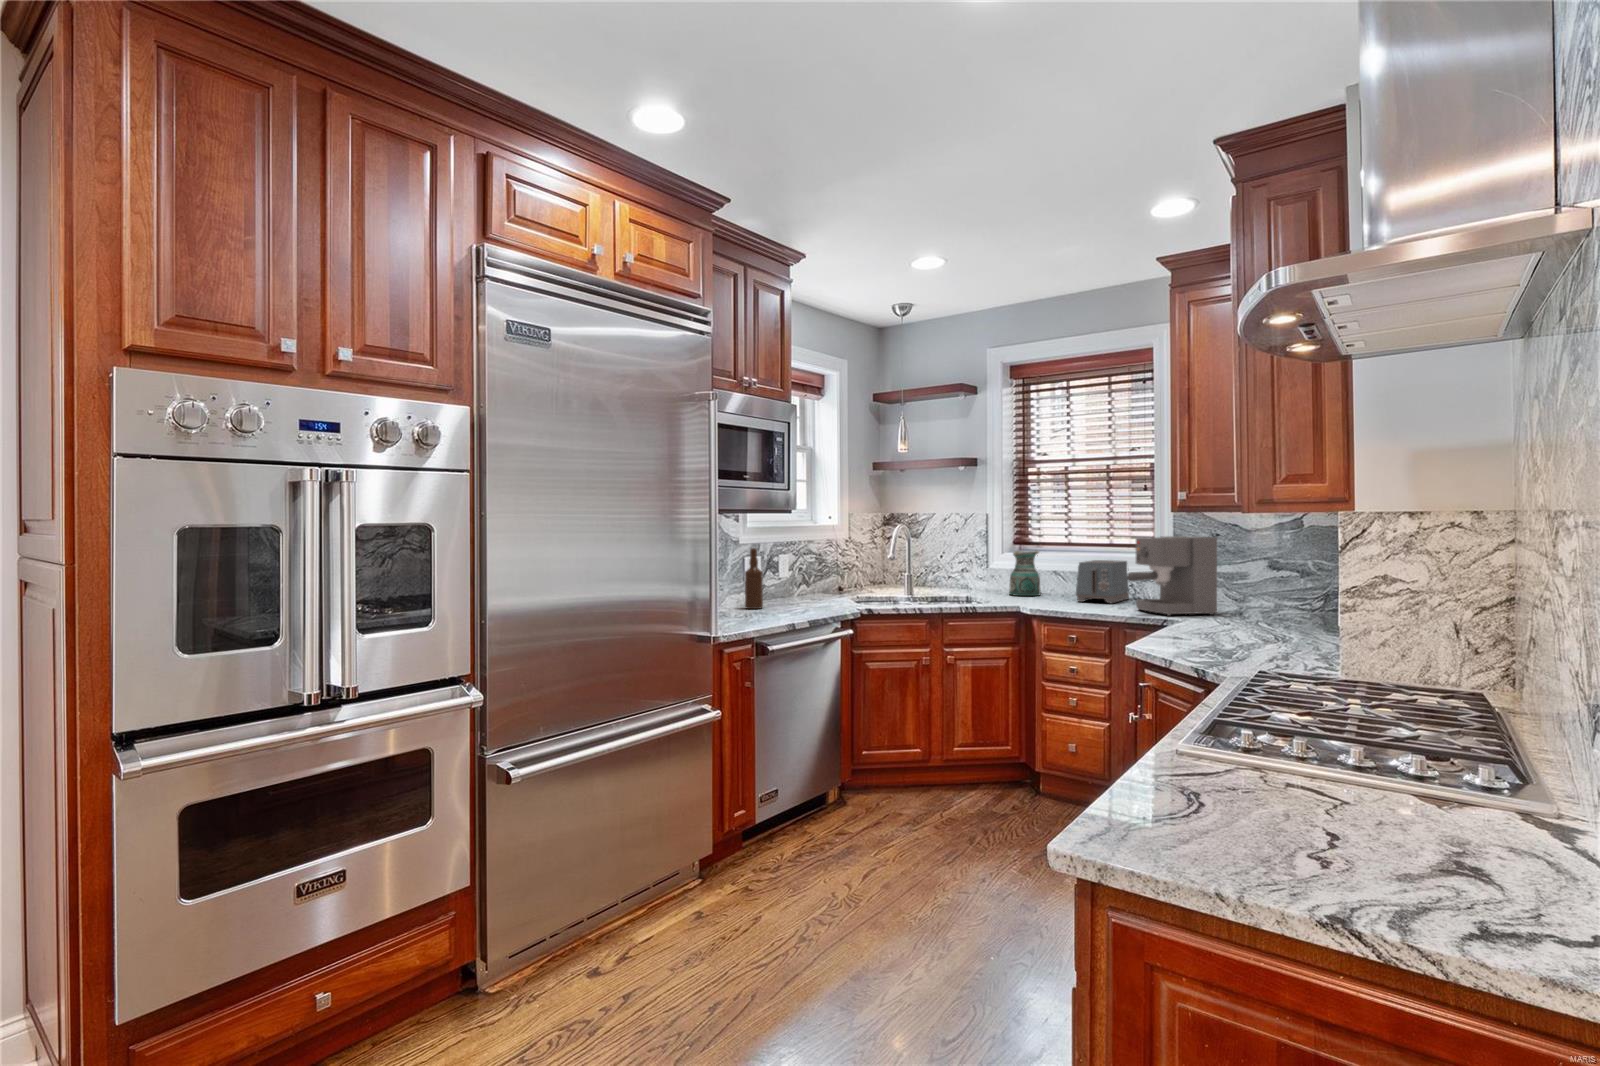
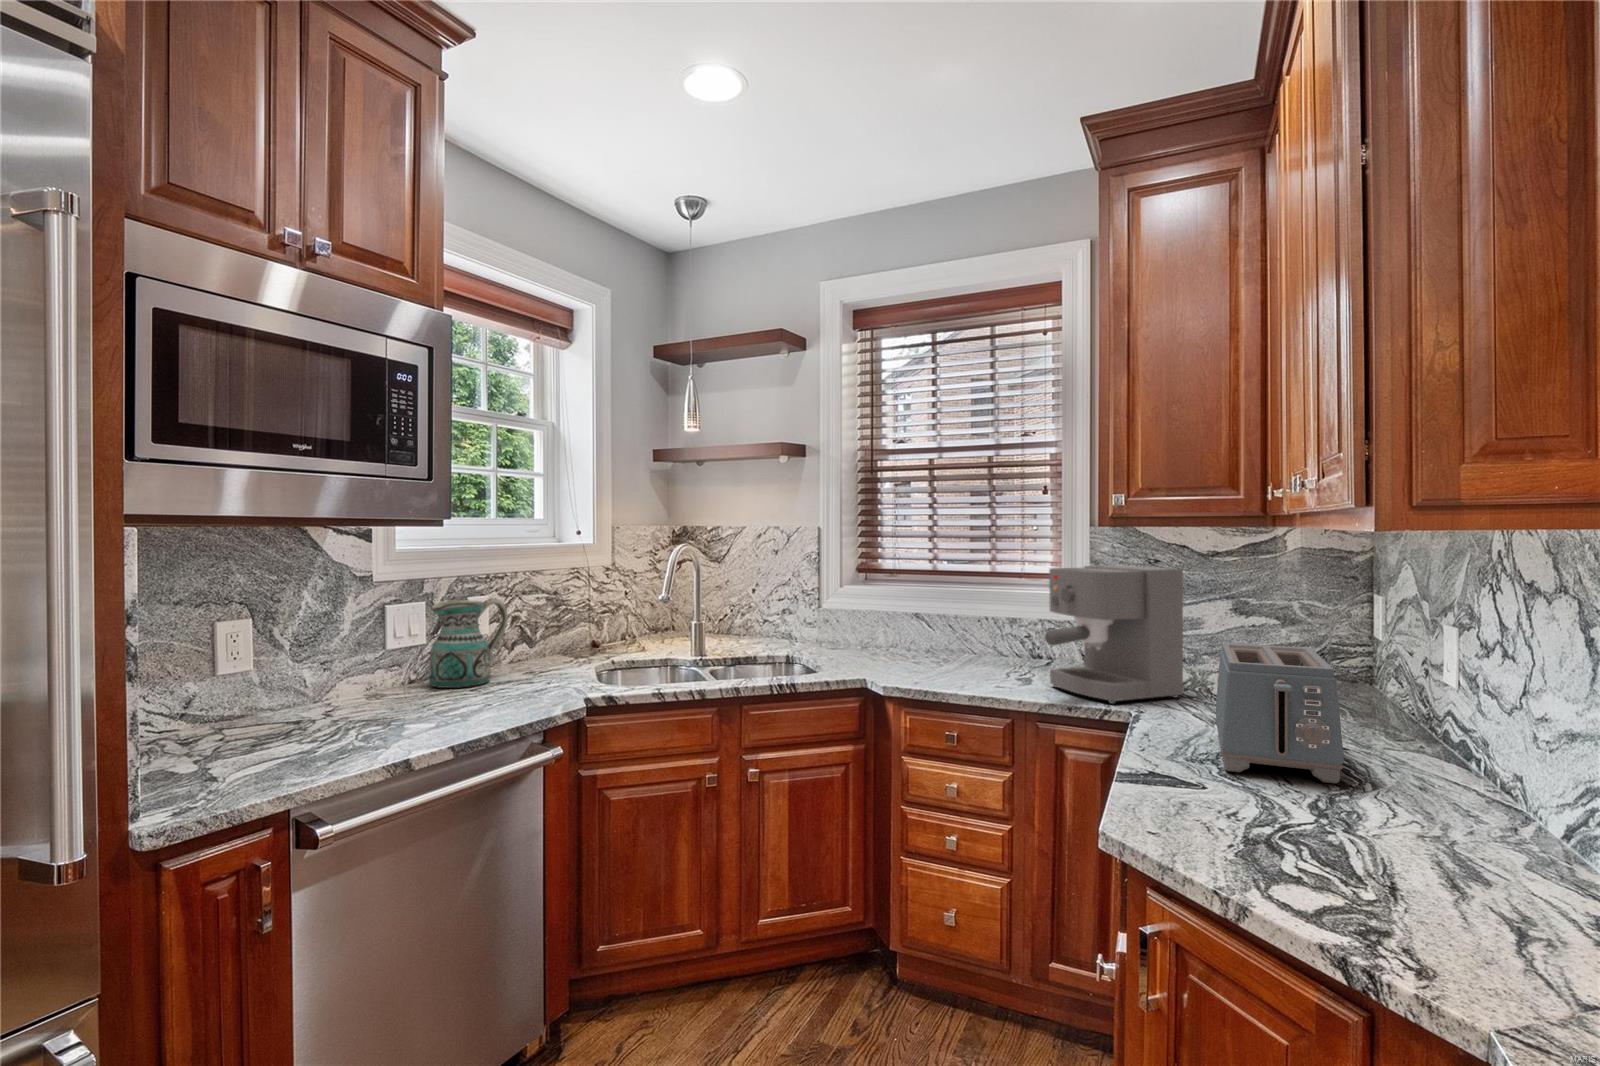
bottle: present [745,548,763,609] -> none [376,590,414,703]
ceramic pitcher: present [1009,551,1040,596] -> present [429,598,508,688]
toaster: present [1076,560,1129,603] -> present [1215,643,1344,783]

